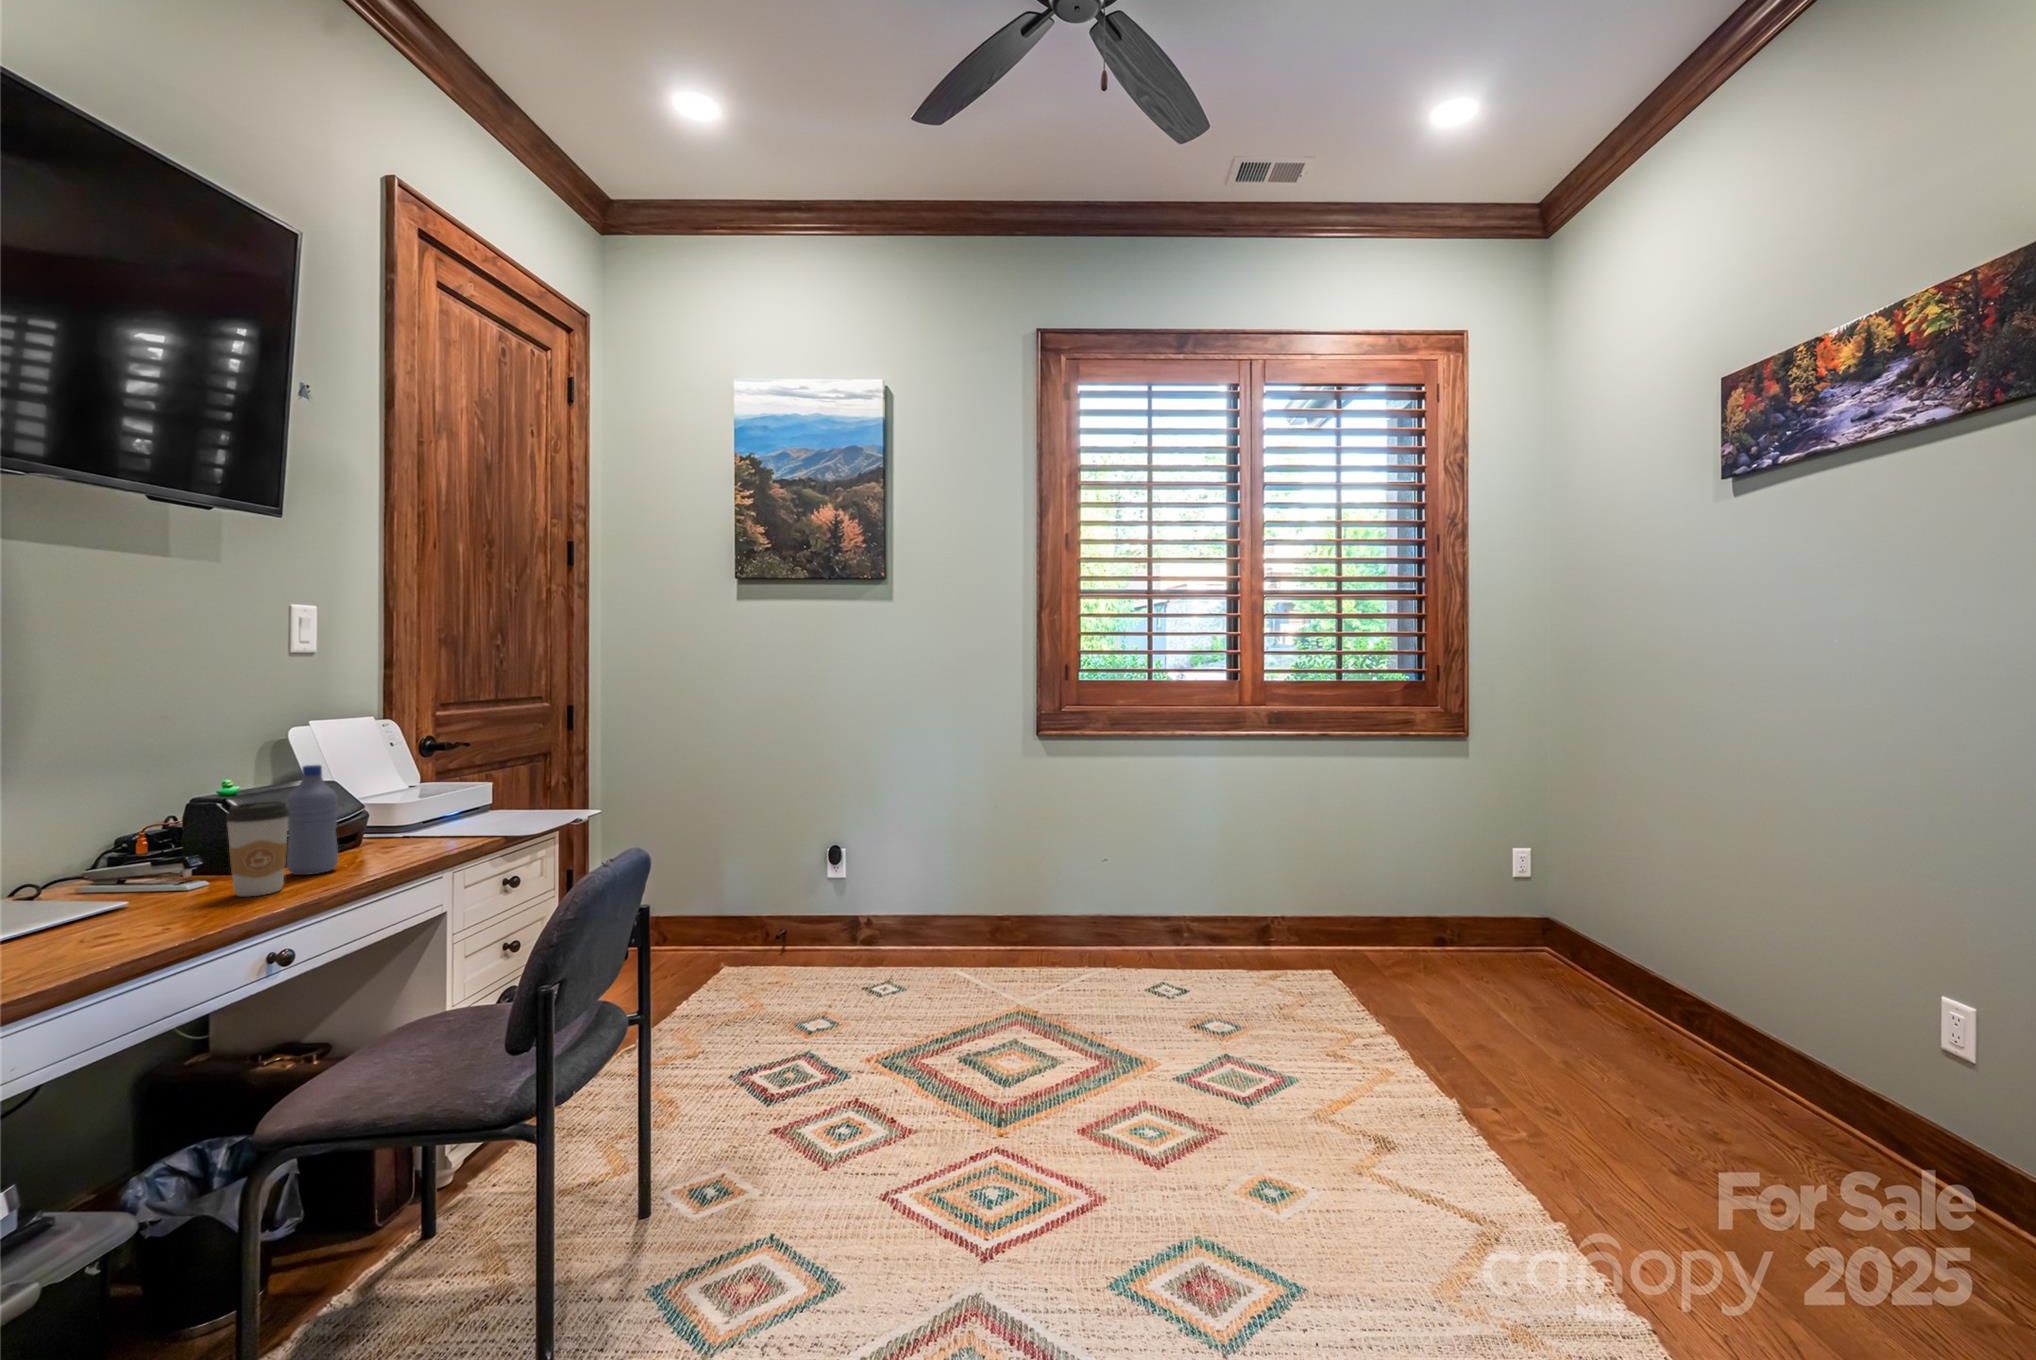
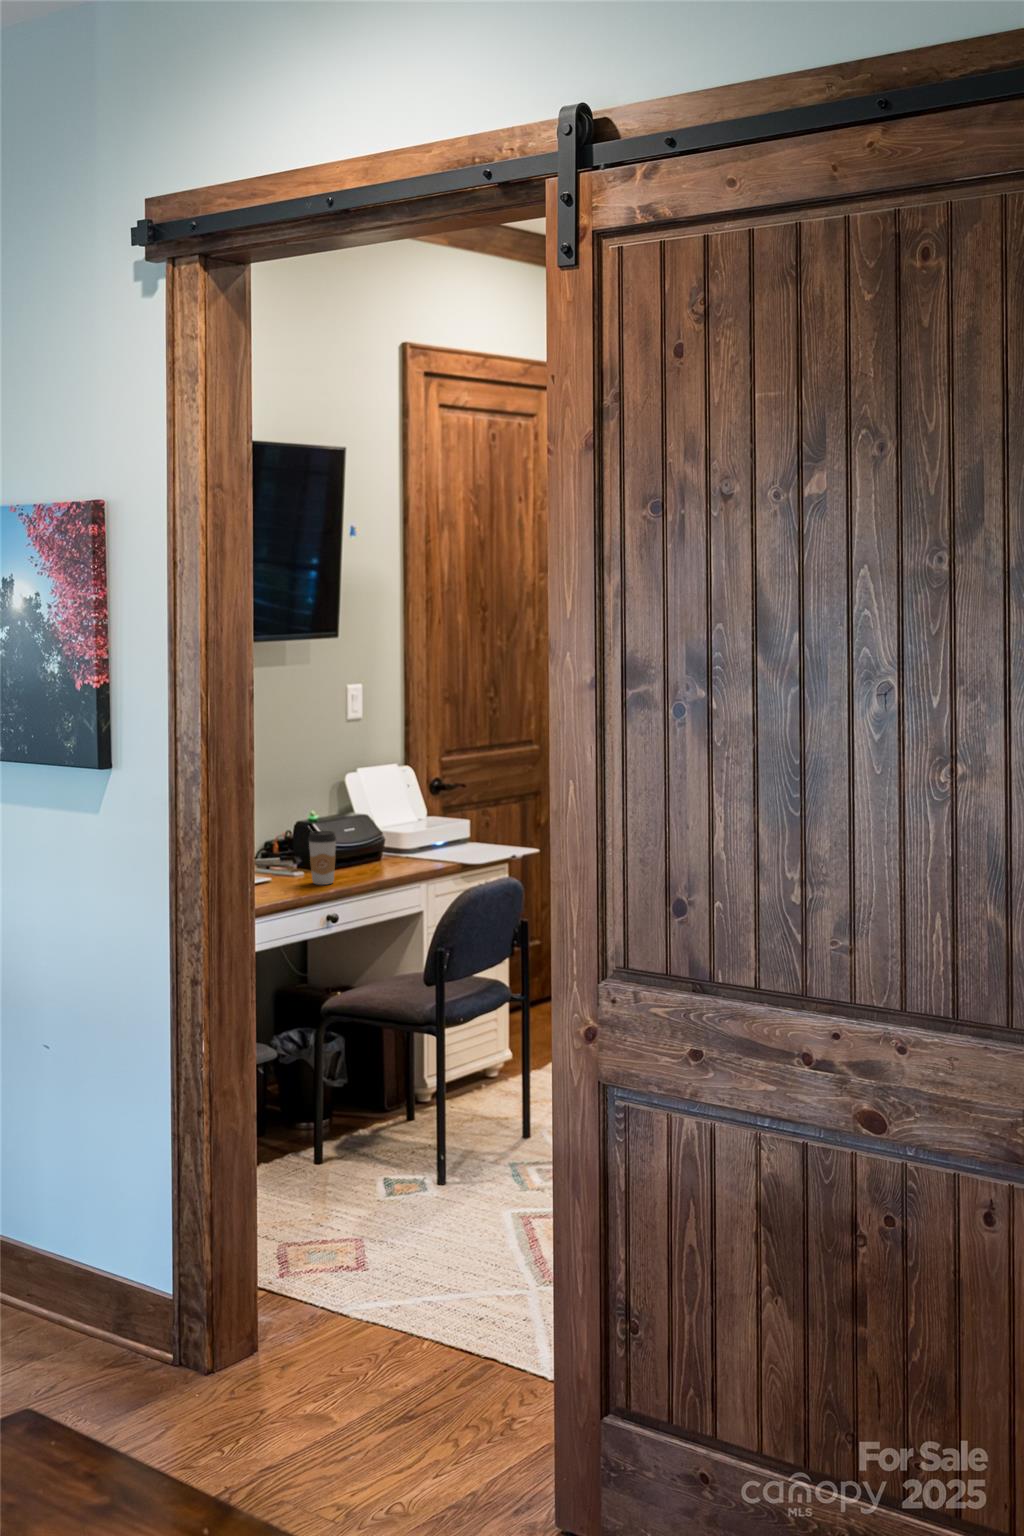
water bottle: present [286,765,338,875] -> none [337,809,362,876]

